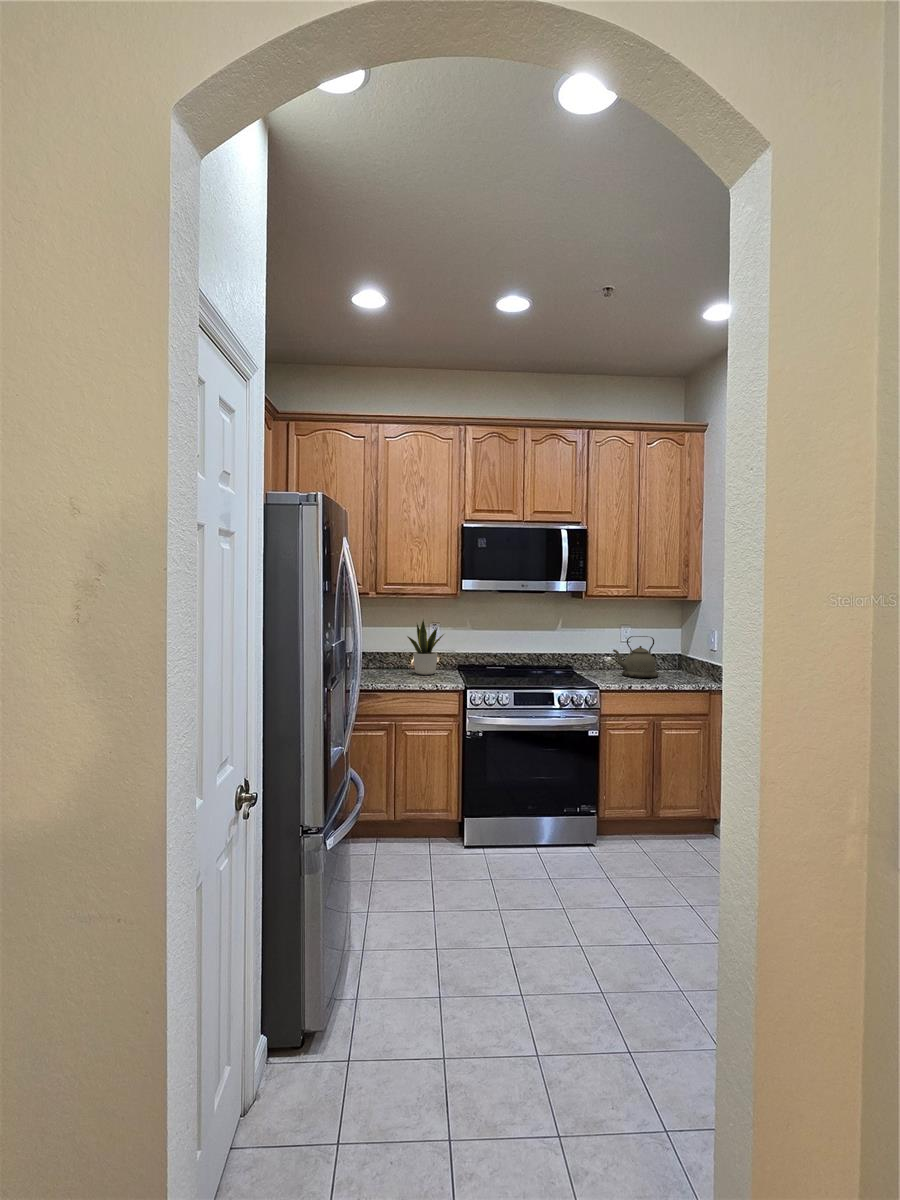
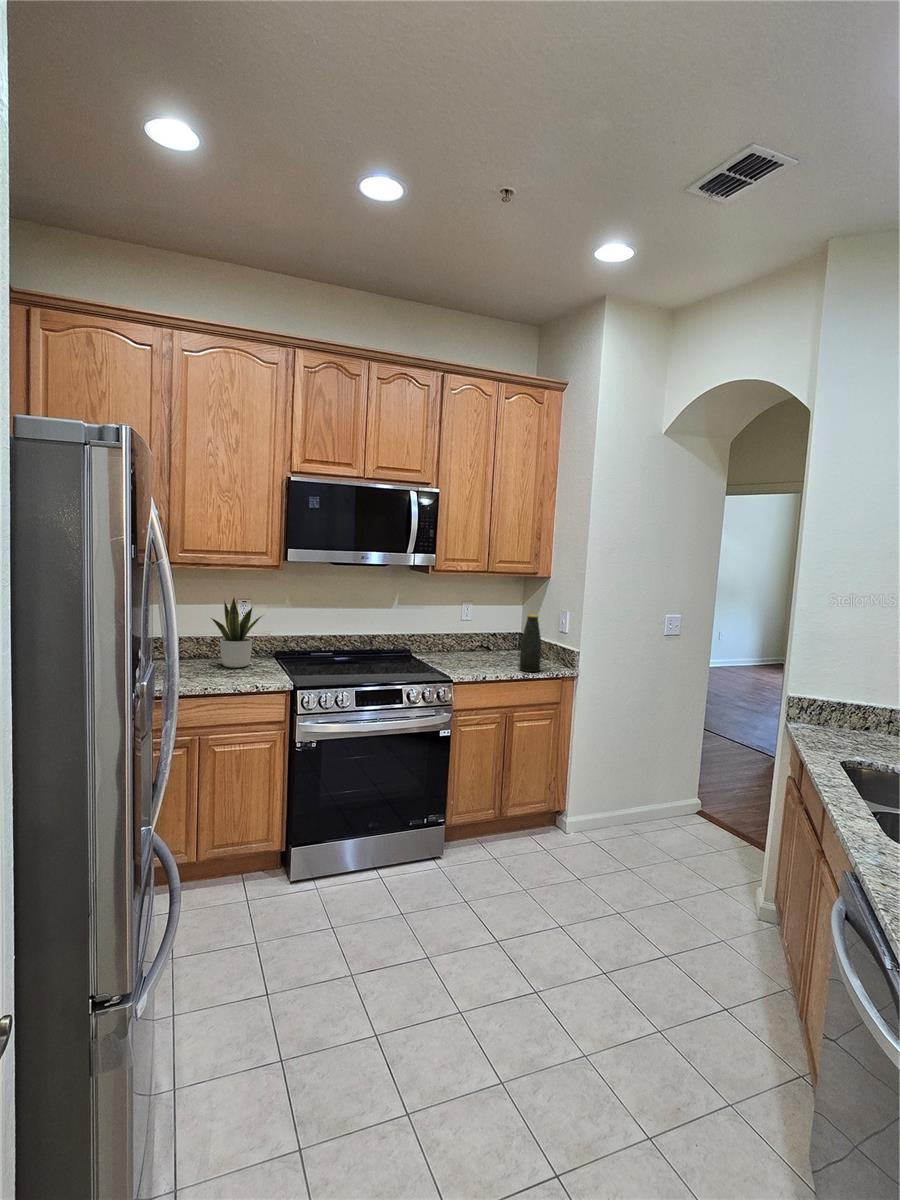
bottle: none [667,632,687,684] -> present [519,615,541,672]
kettle: present [613,636,658,678] -> none [460,617,506,664]

